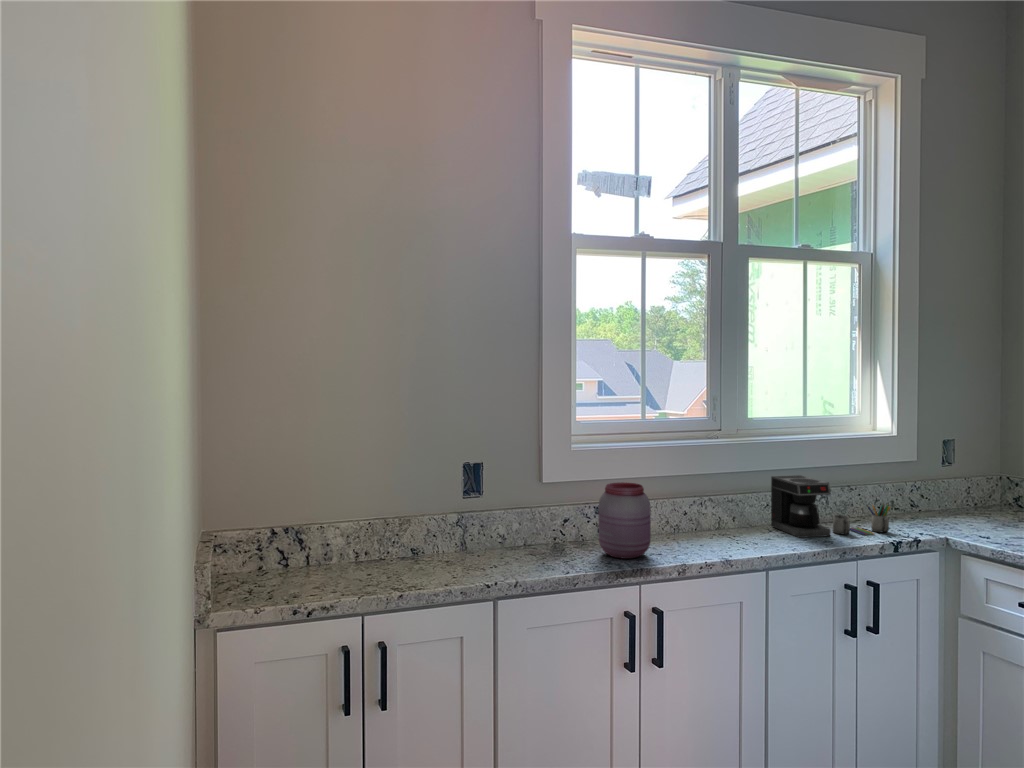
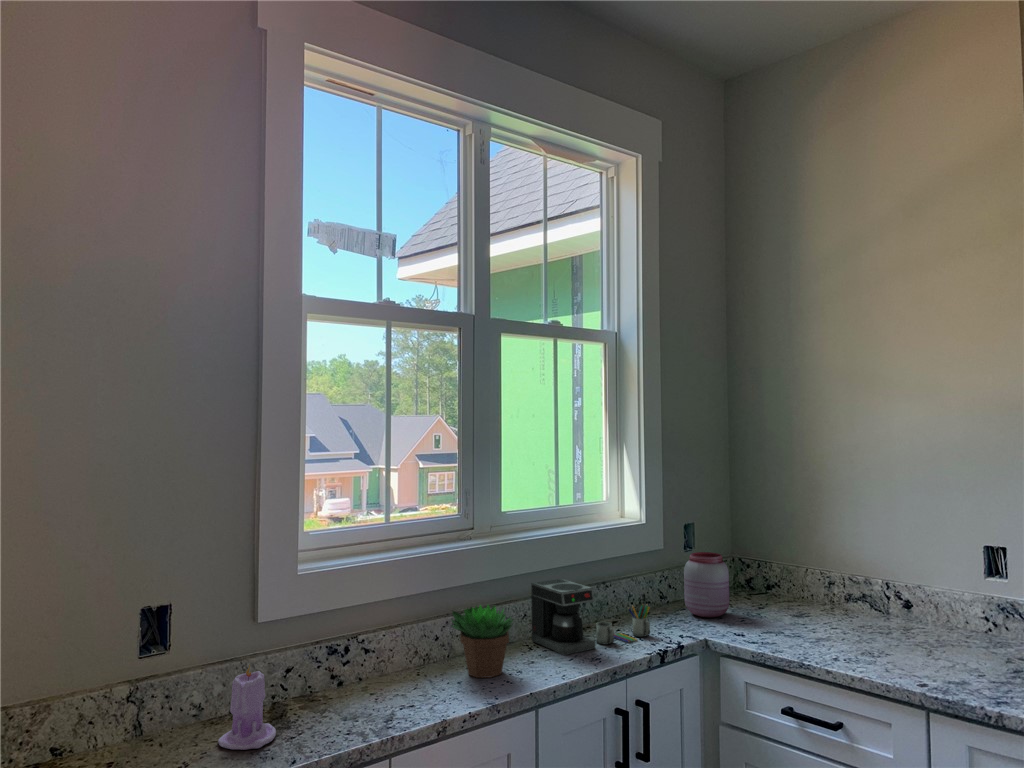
jar: present [598,483,651,559] -> present [684,552,729,618]
succulent plant: none [694,485,751,545] -> present [452,605,513,678]
candle: none [517,506,556,564] -> present [218,665,276,750]

